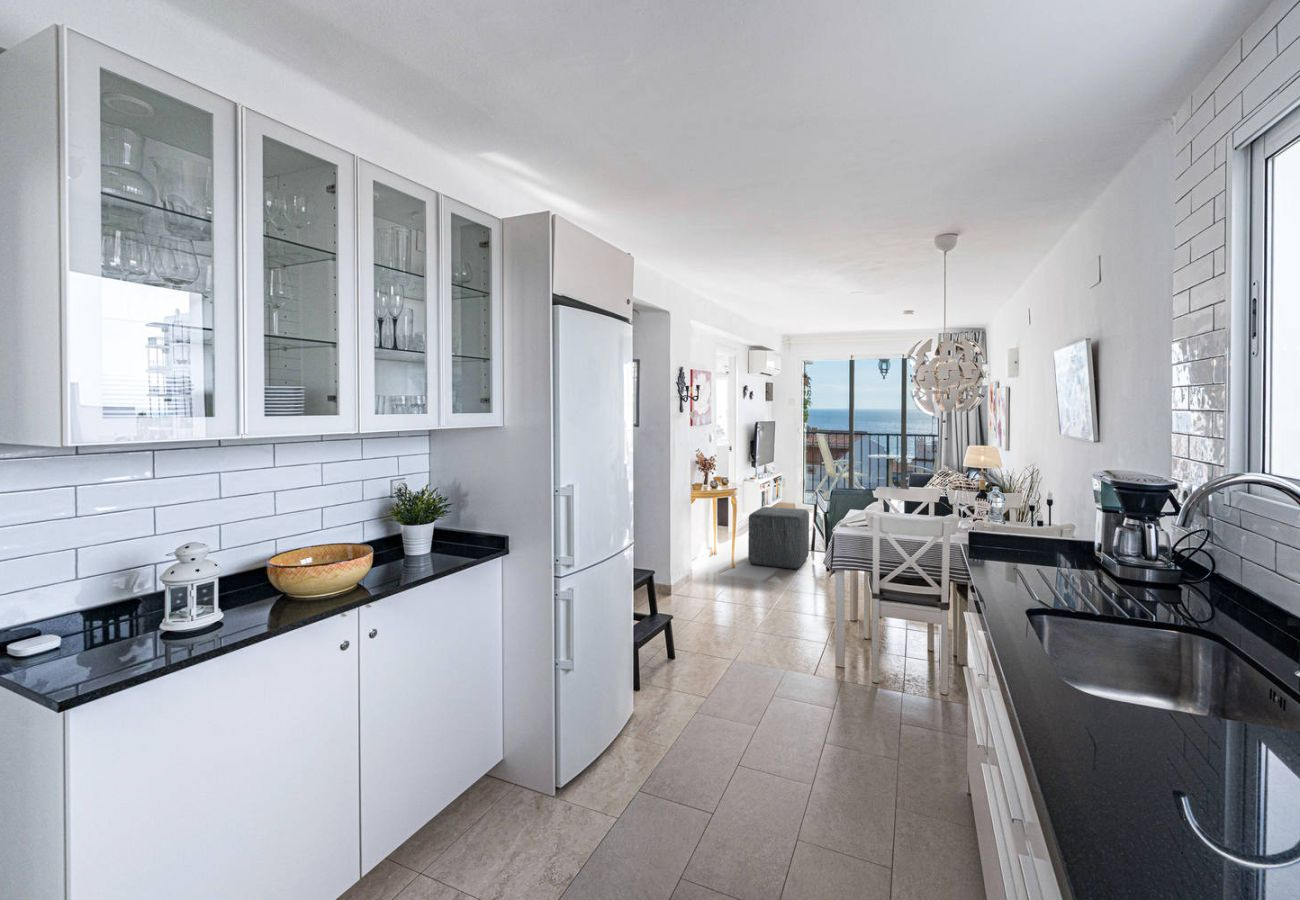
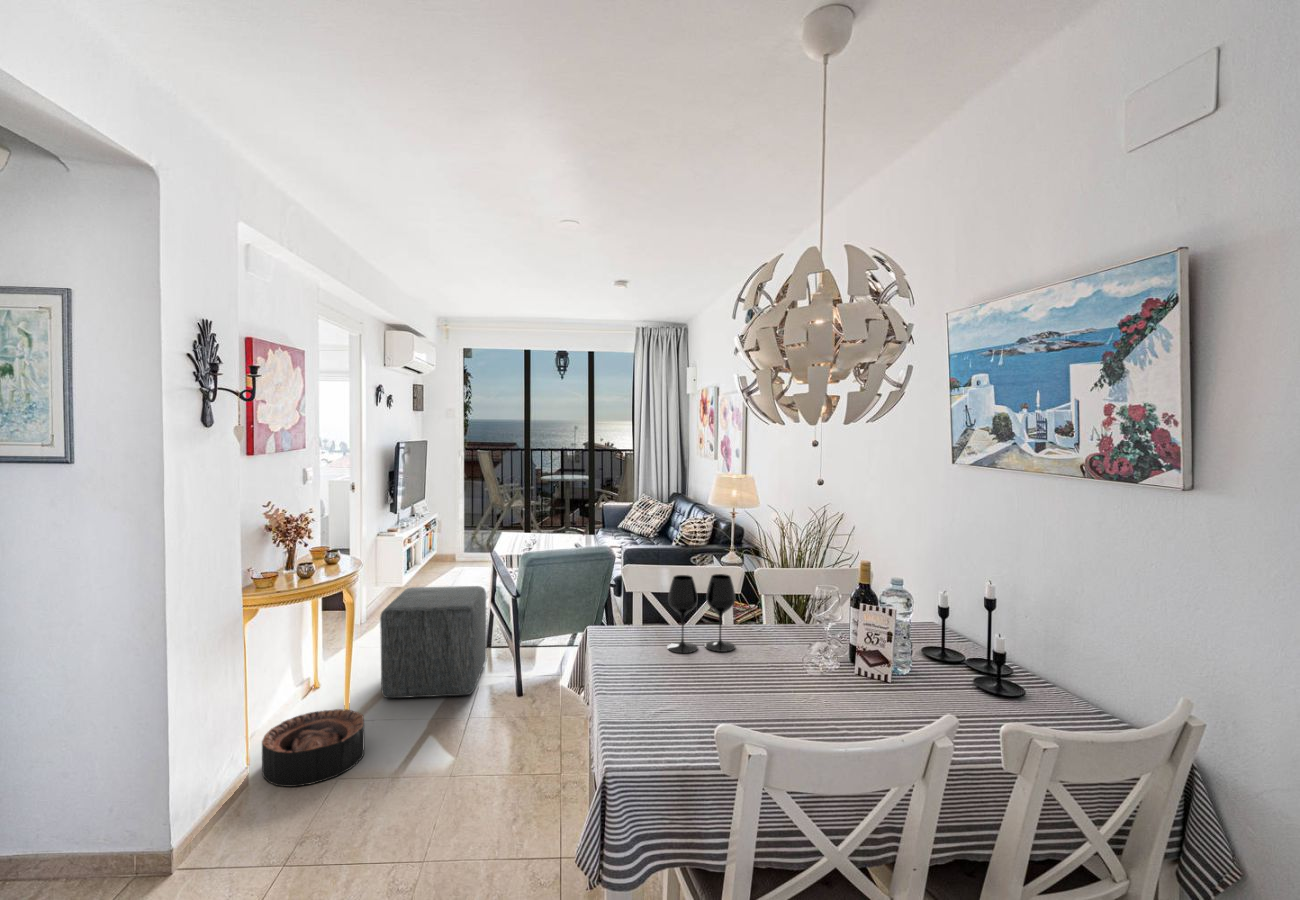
wine glass: none [889,484,928,523] -> present [667,574,735,653]
basket: none [696,558,741,586] -> present [262,709,364,787]

